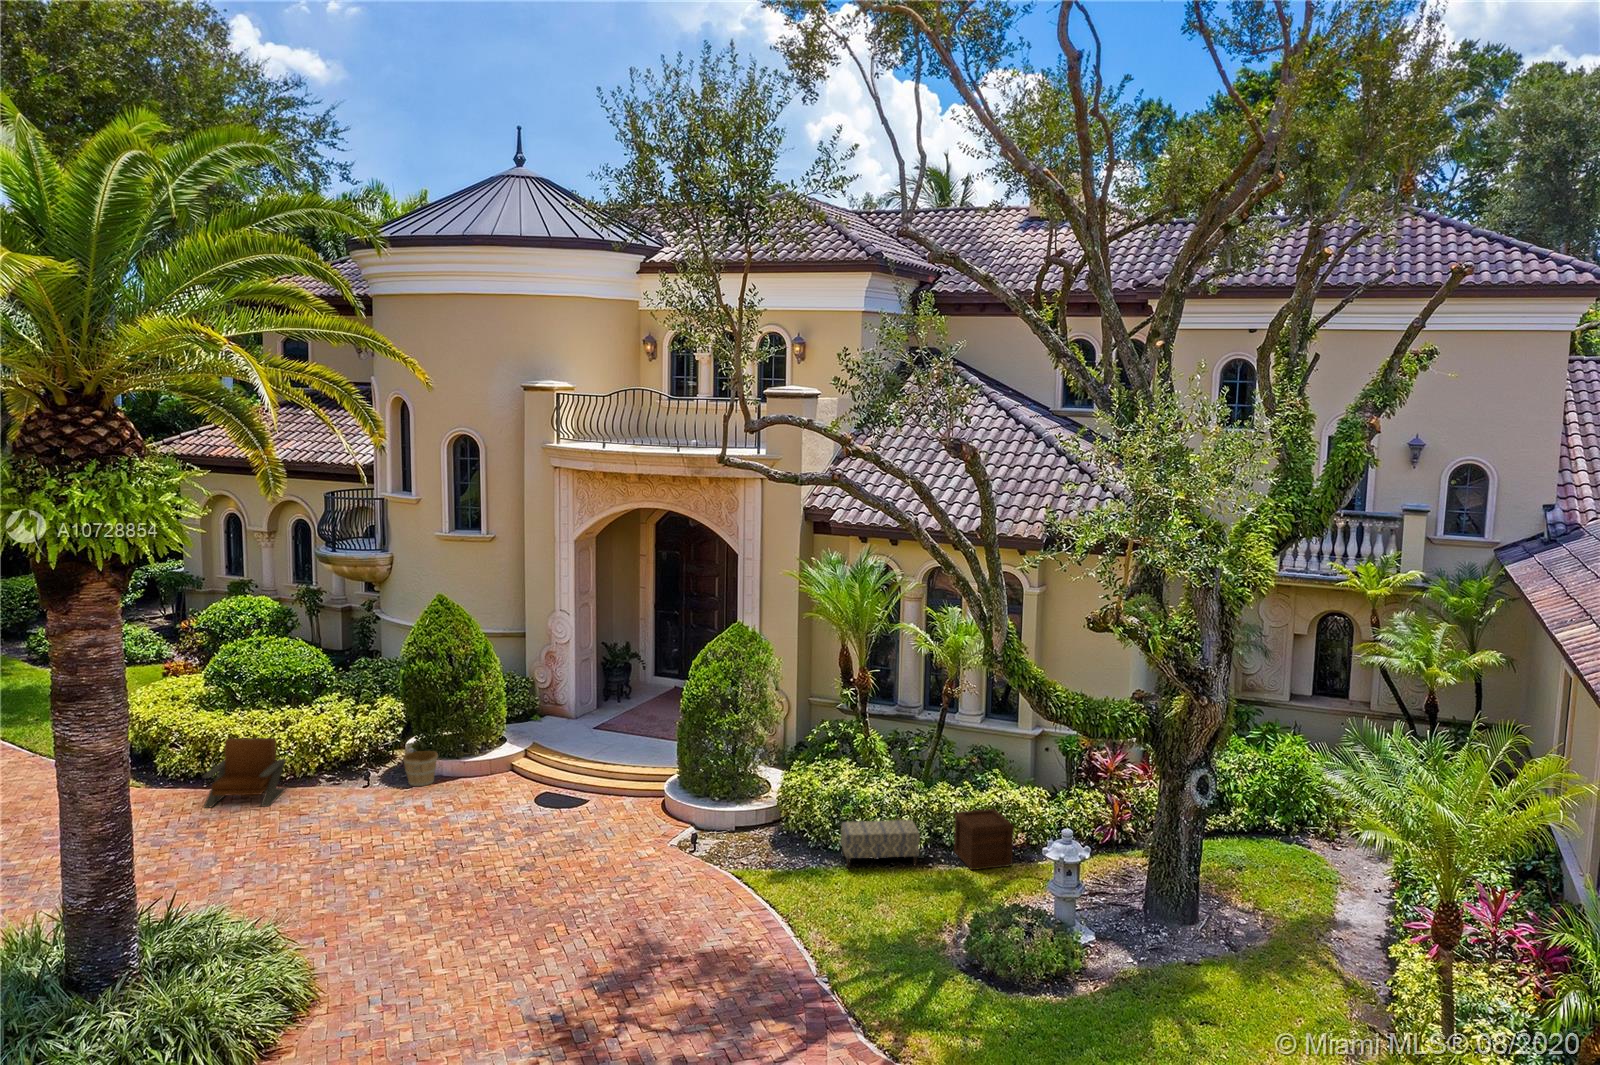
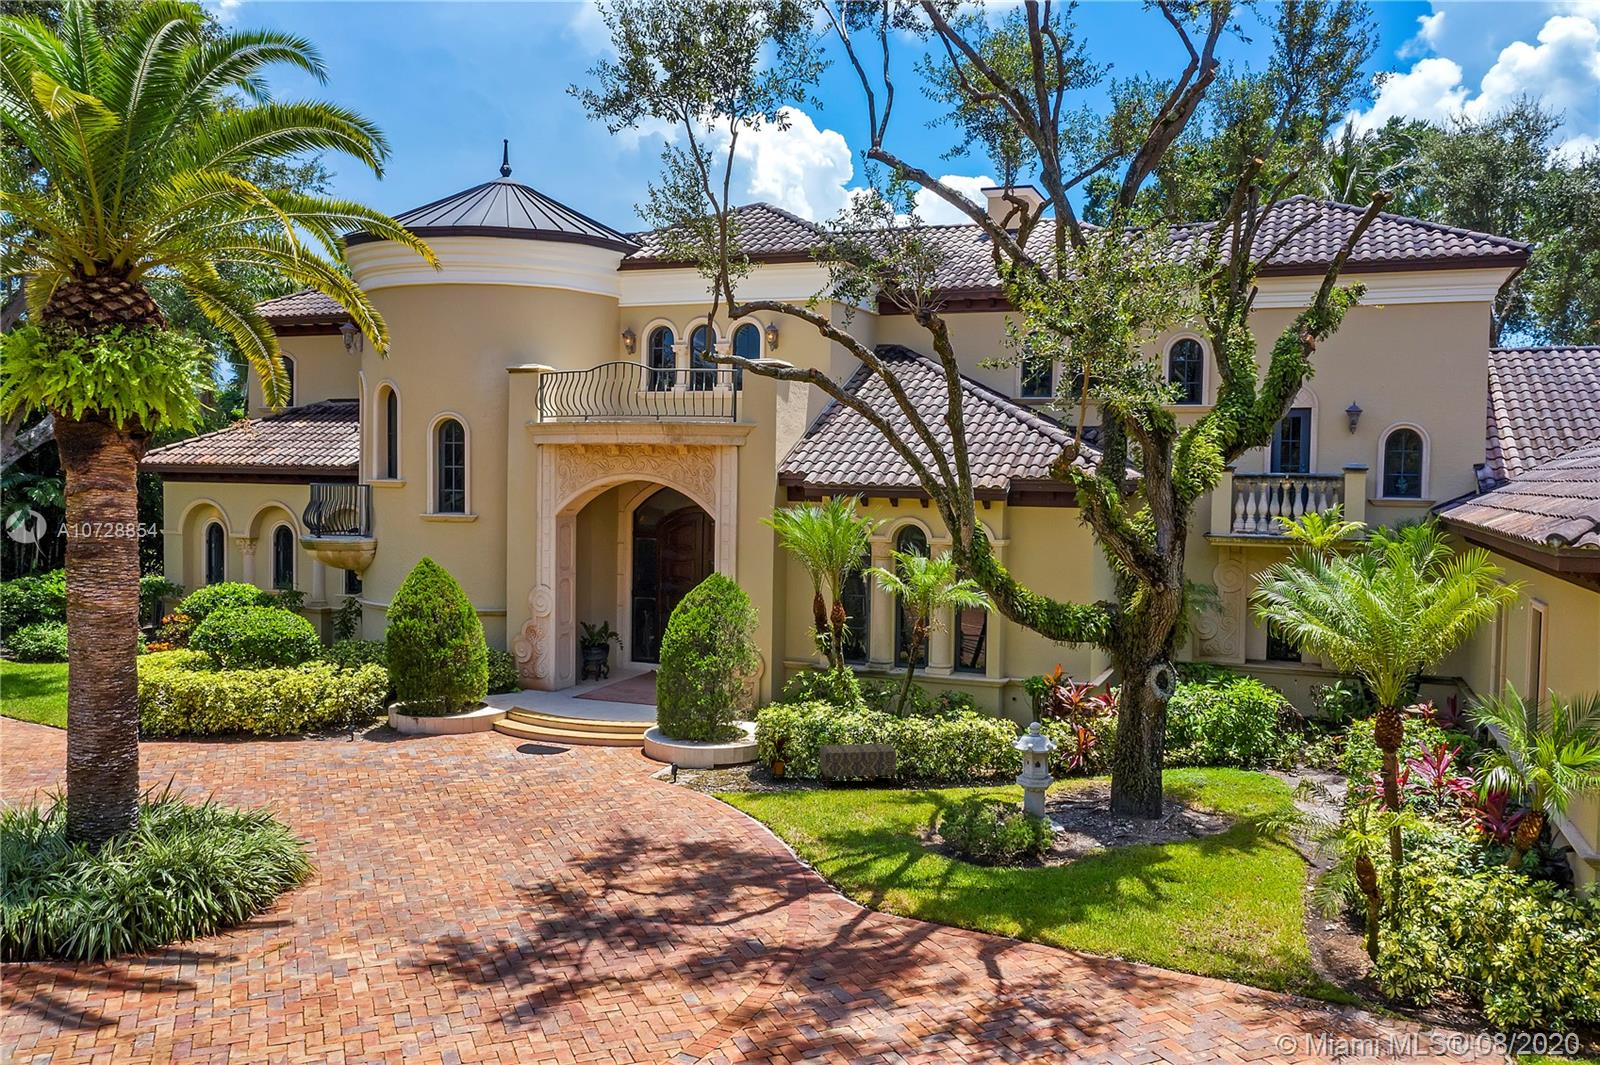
lounge chair: present [203,738,286,808] -> none [190,690,273,755]
wooden bucket: present [403,751,438,786] -> none [389,707,424,739]
wooden crate: present [954,809,1014,870] -> none [929,733,986,787]
house plant: none [779,811,819,857] -> present [763,737,795,780]

